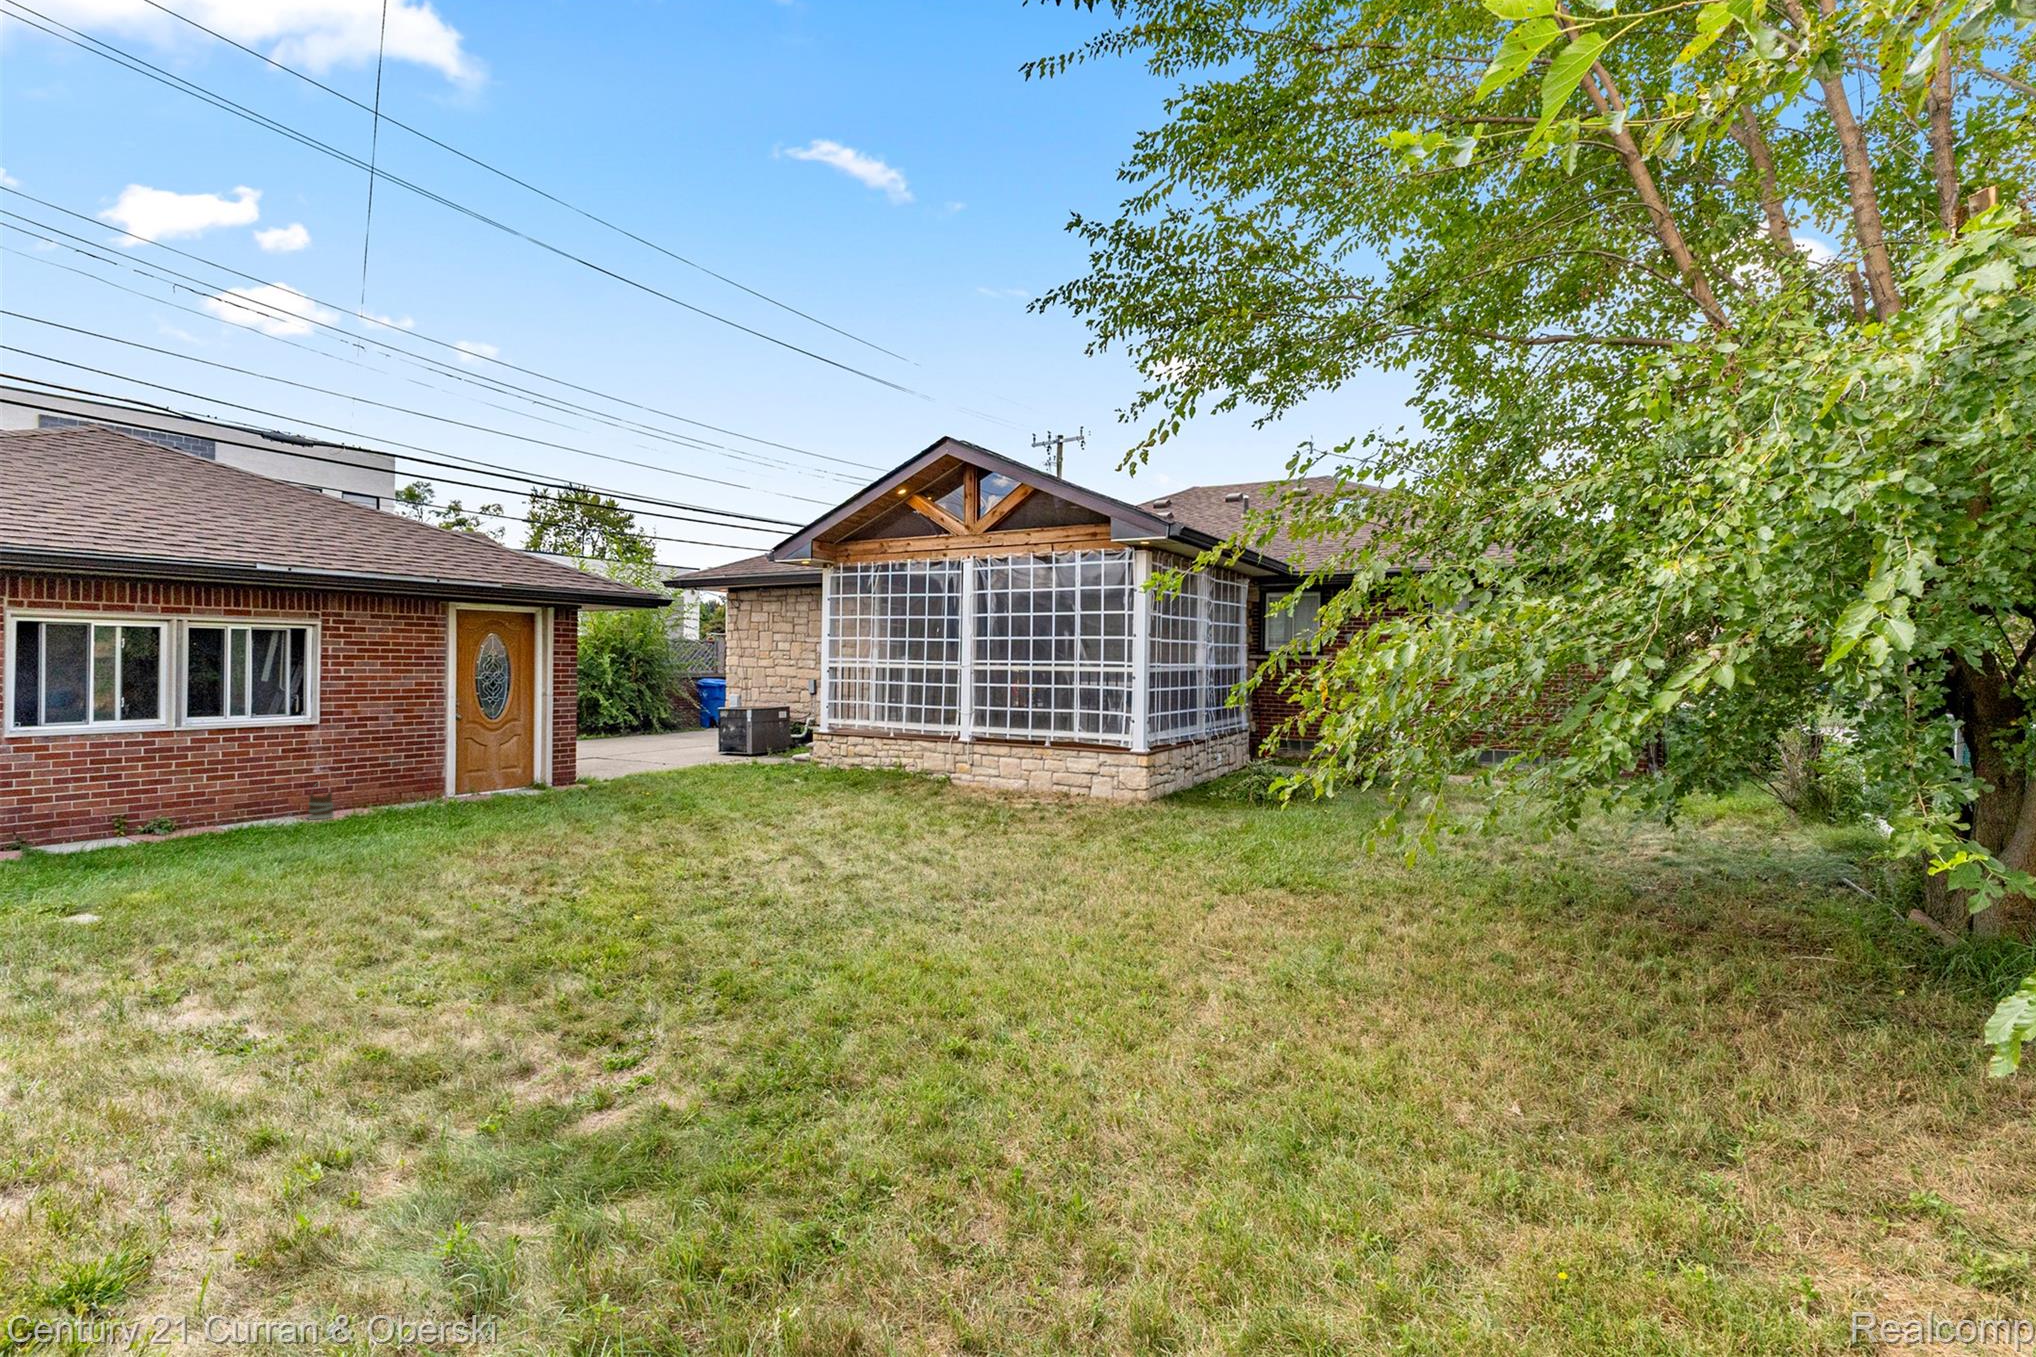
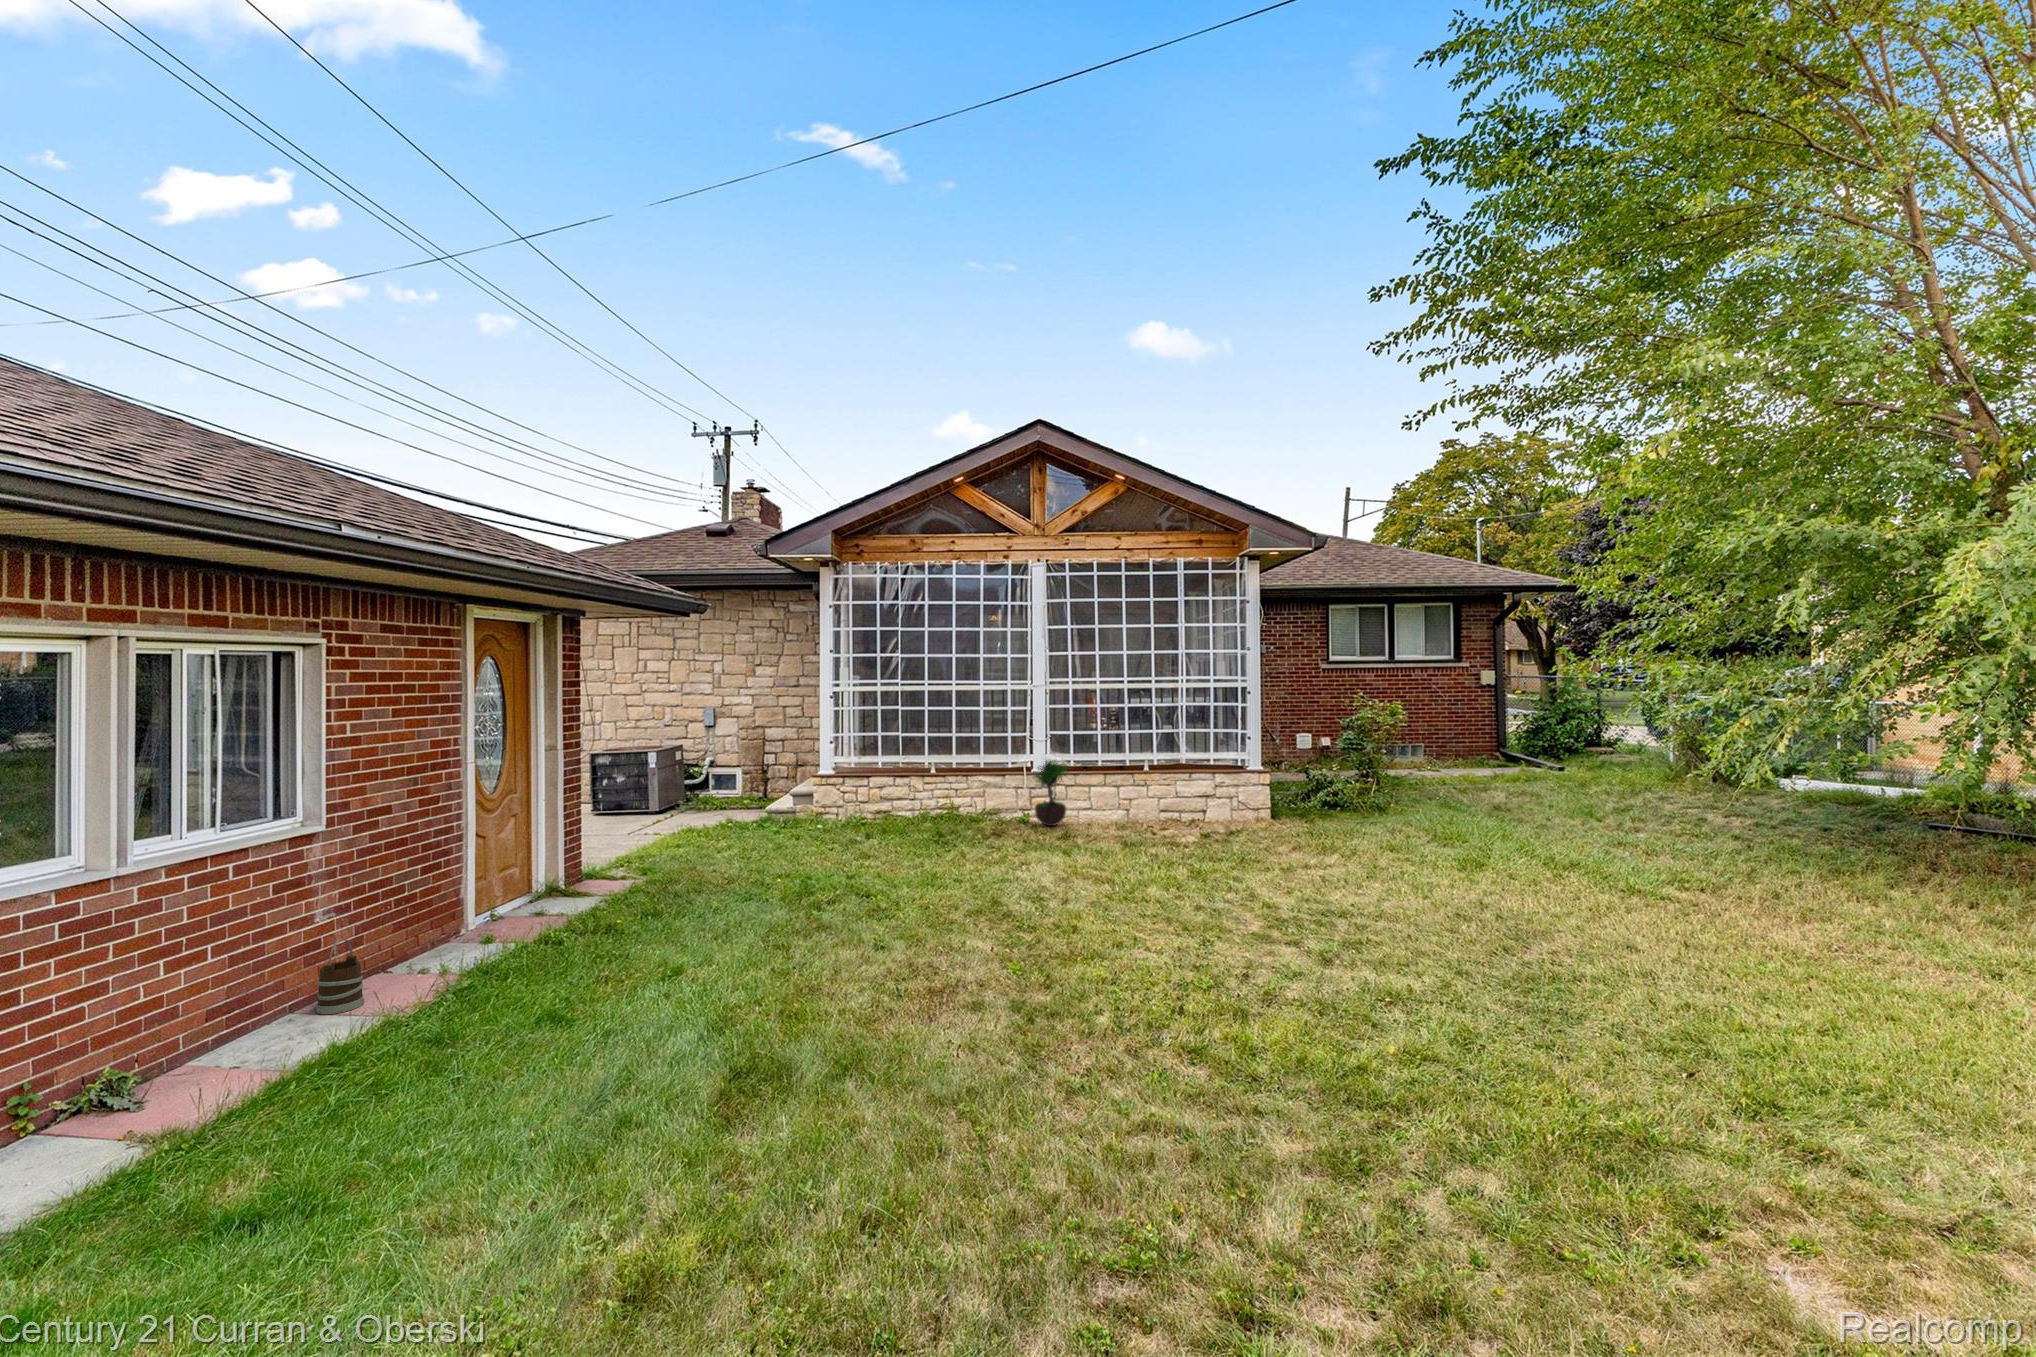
potted tree: none [916,724,956,787] -> present [1033,760,1068,826]

